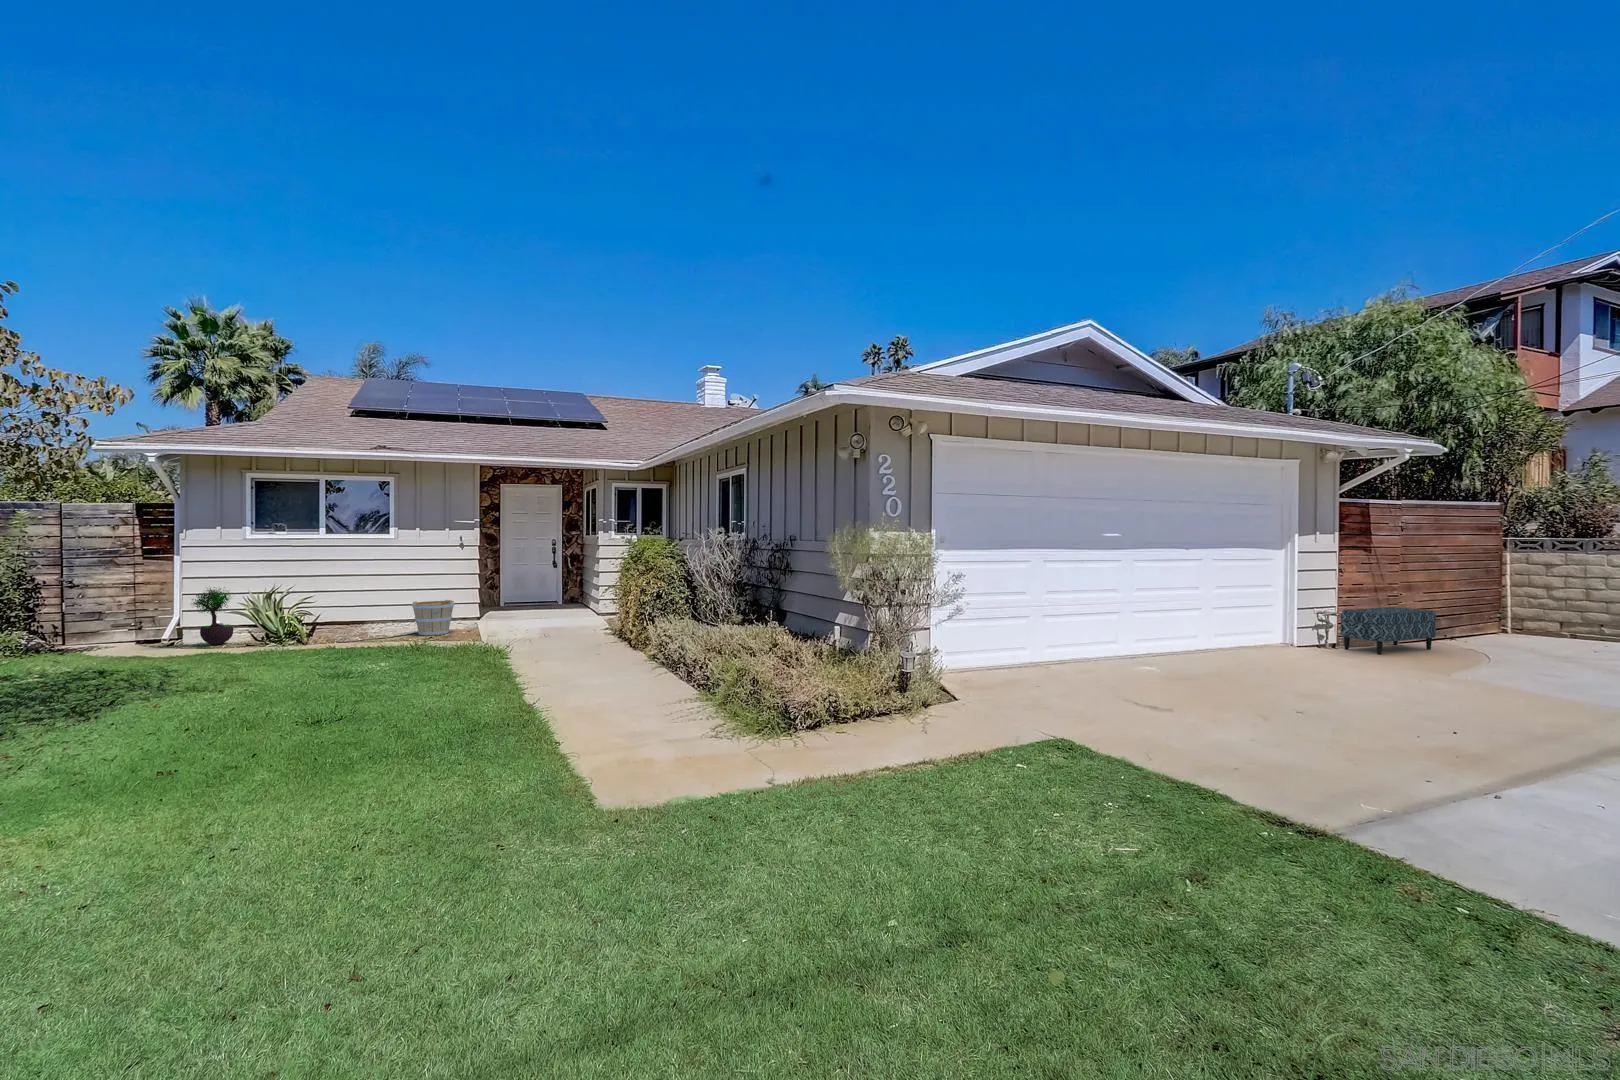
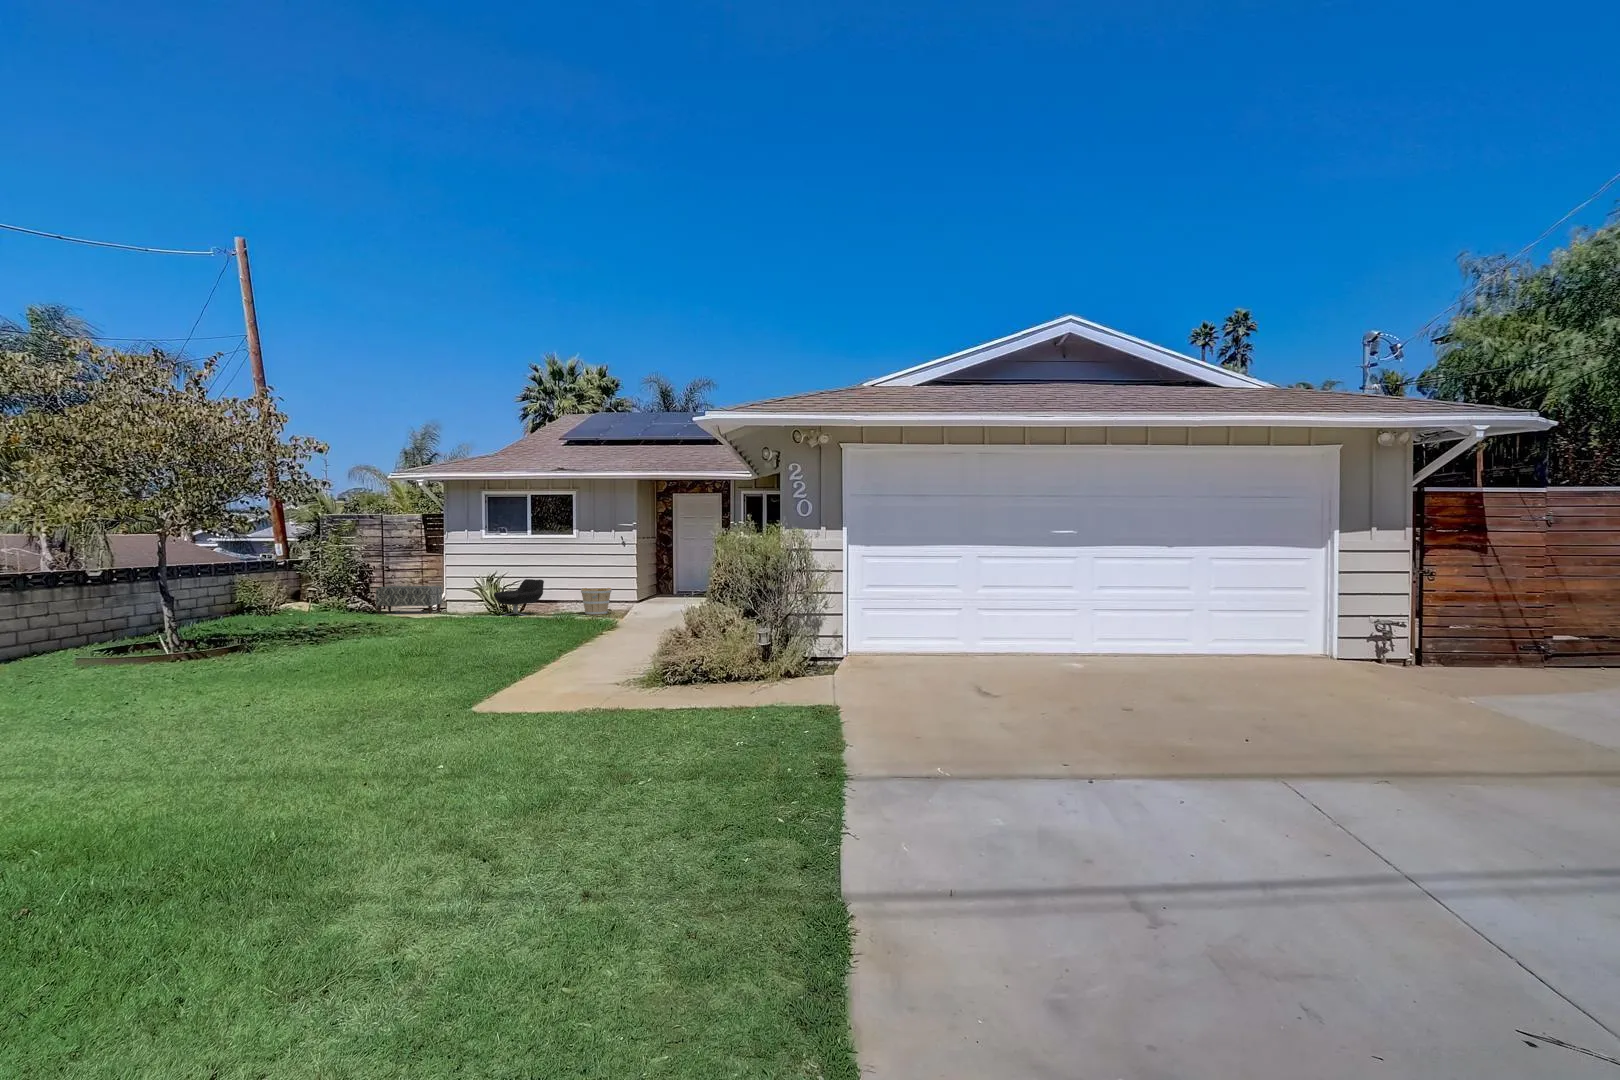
potted tree: present [191,587,233,645] -> none [444,570,472,613]
lounge chair: none [278,593,354,646] -> present [494,579,544,616]
bench: present [1341,607,1436,654] -> present [376,586,442,614]

